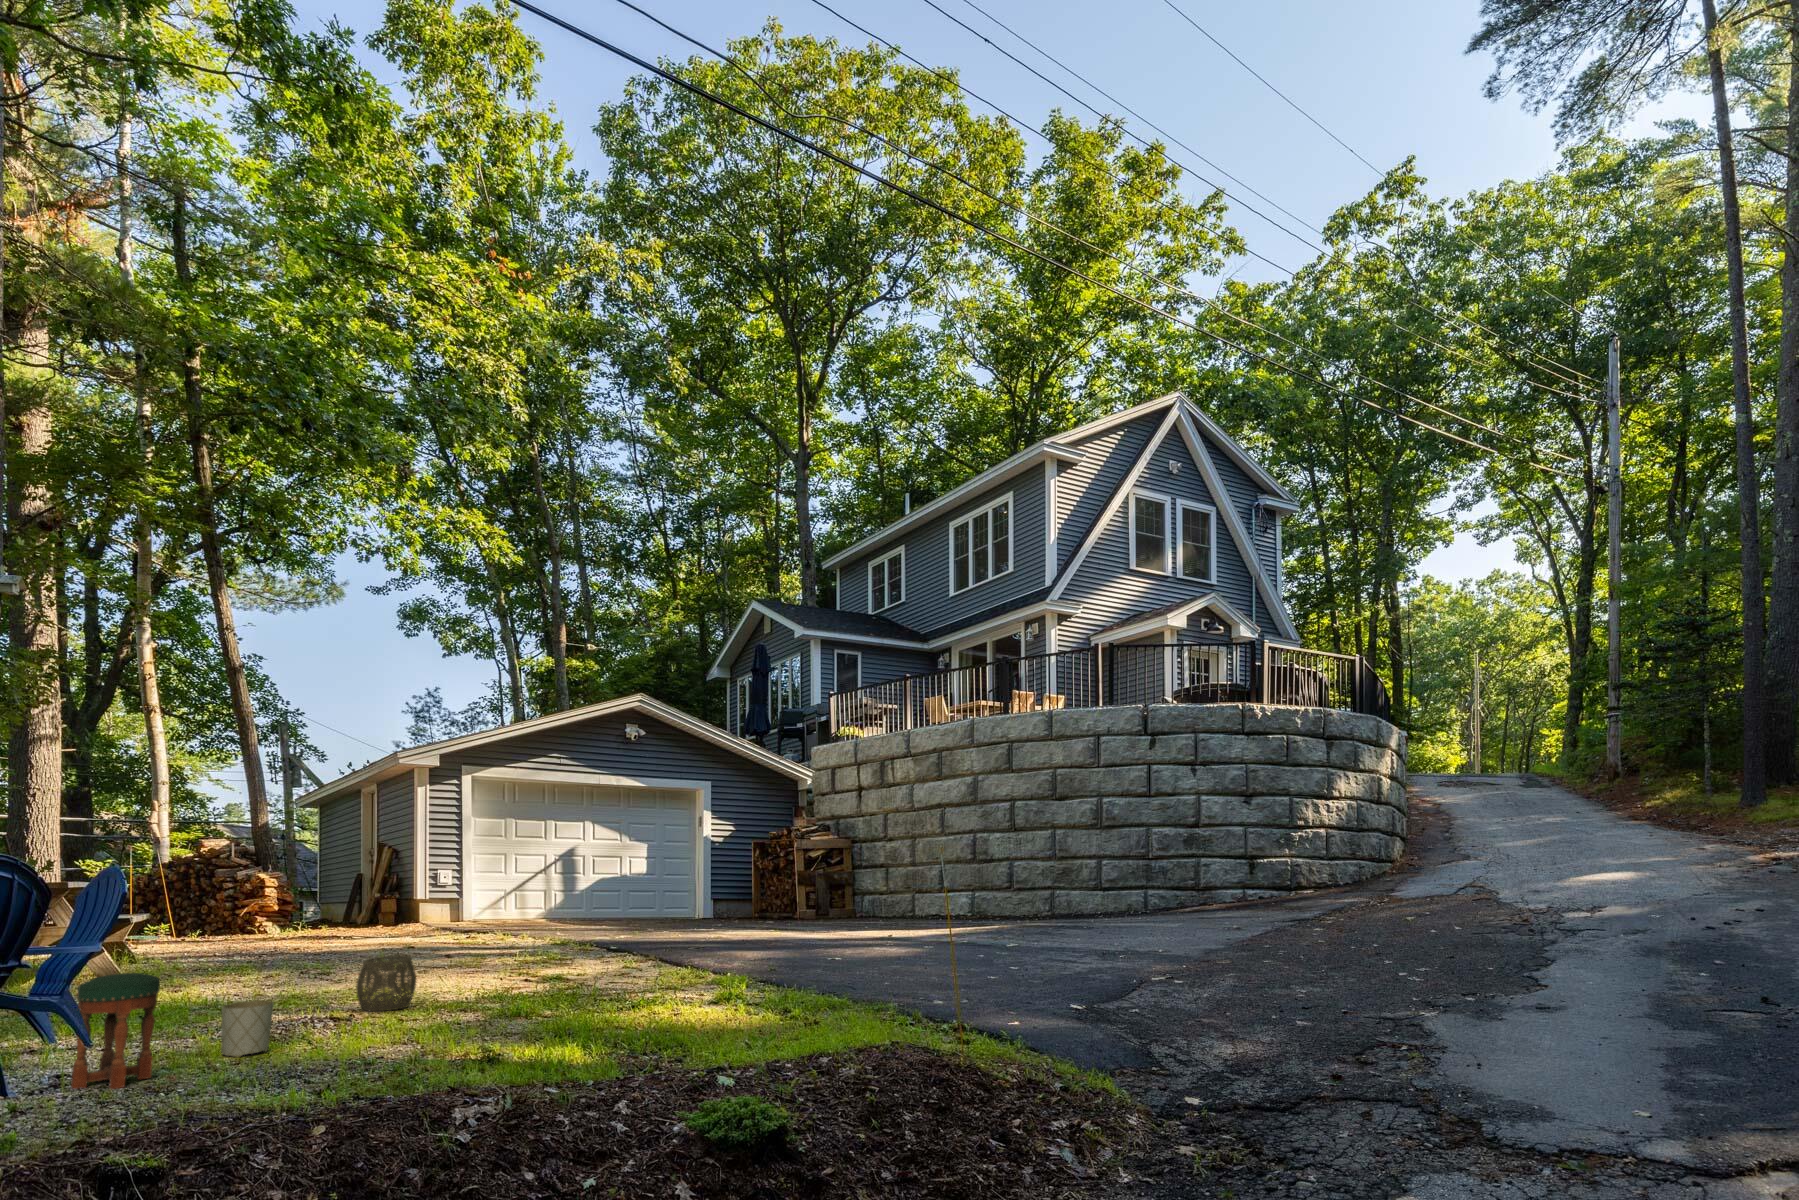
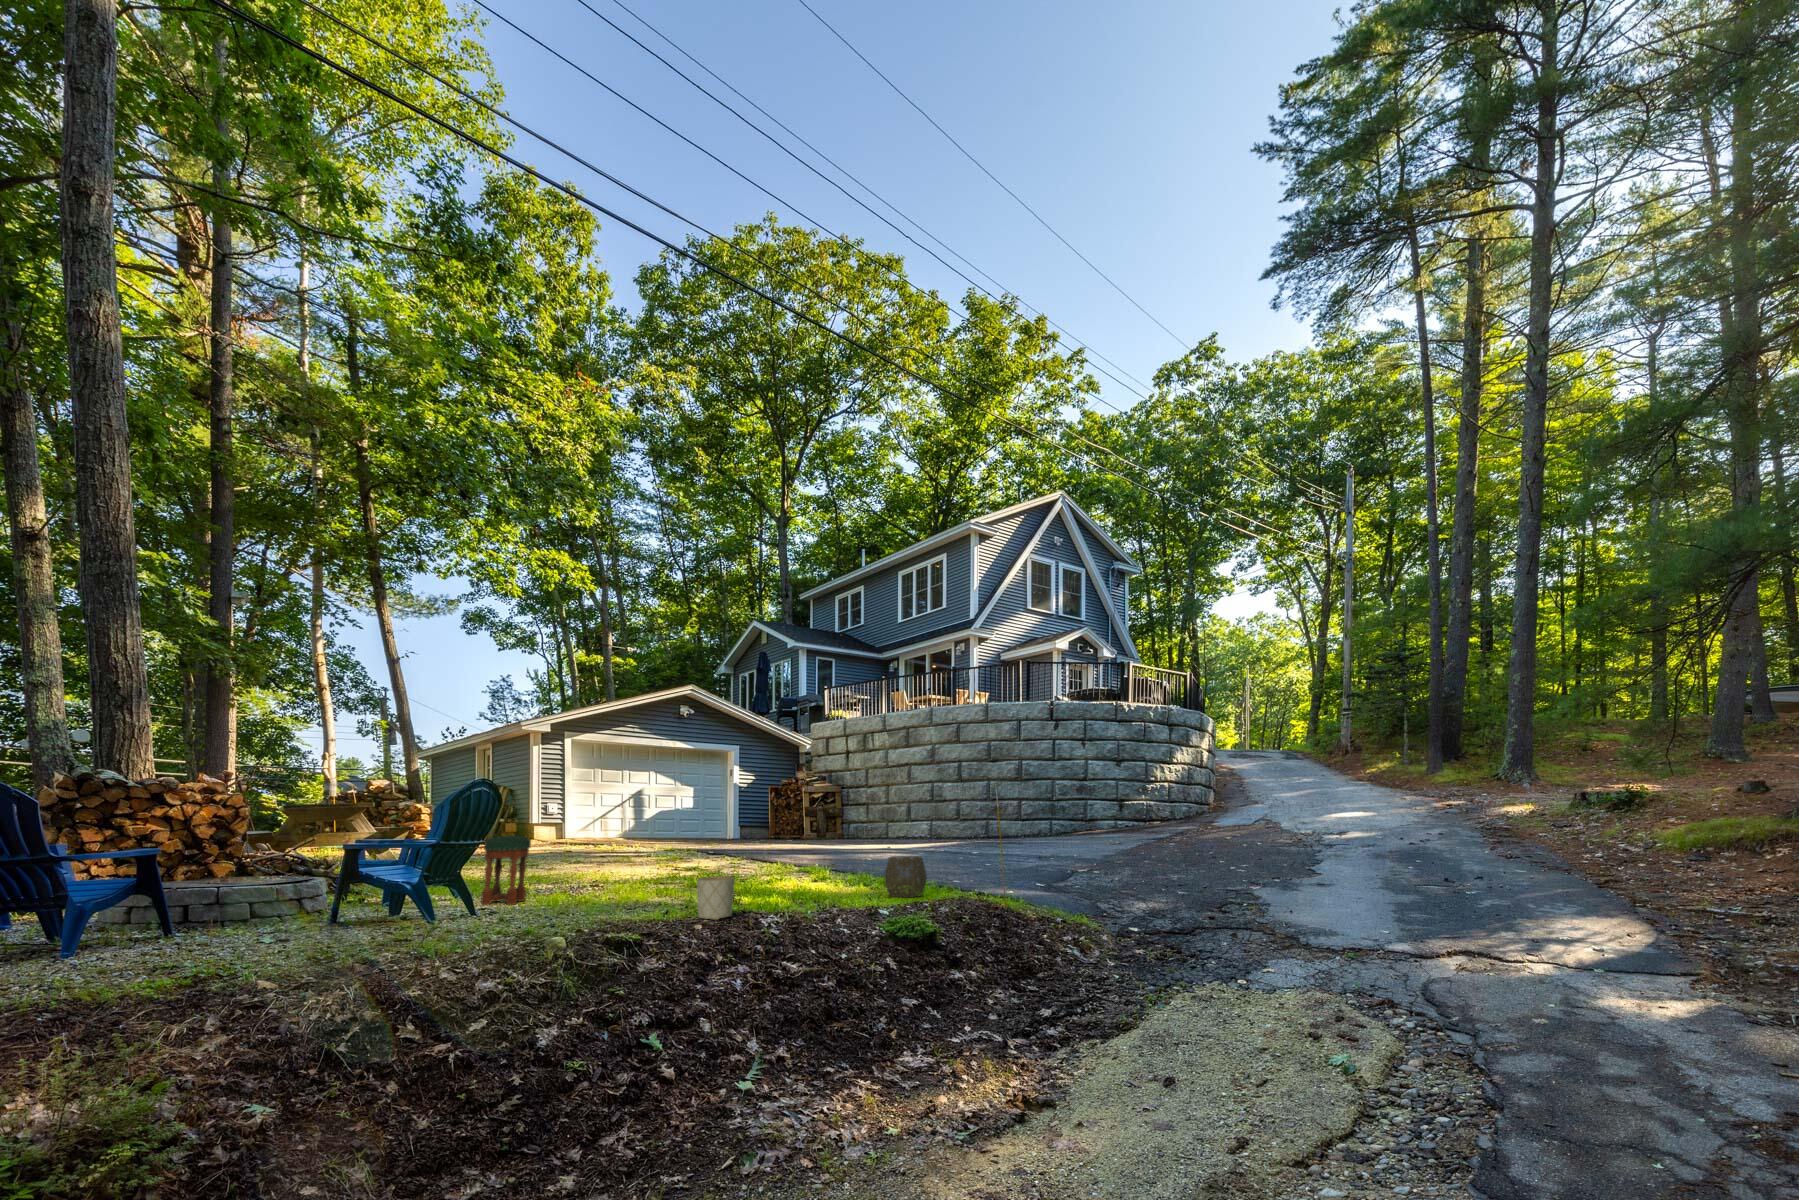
woven basket: present [356,956,416,1012] -> present [885,856,926,898]
planter: present [221,1000,274,1057] -> present [697,876,735,920]

